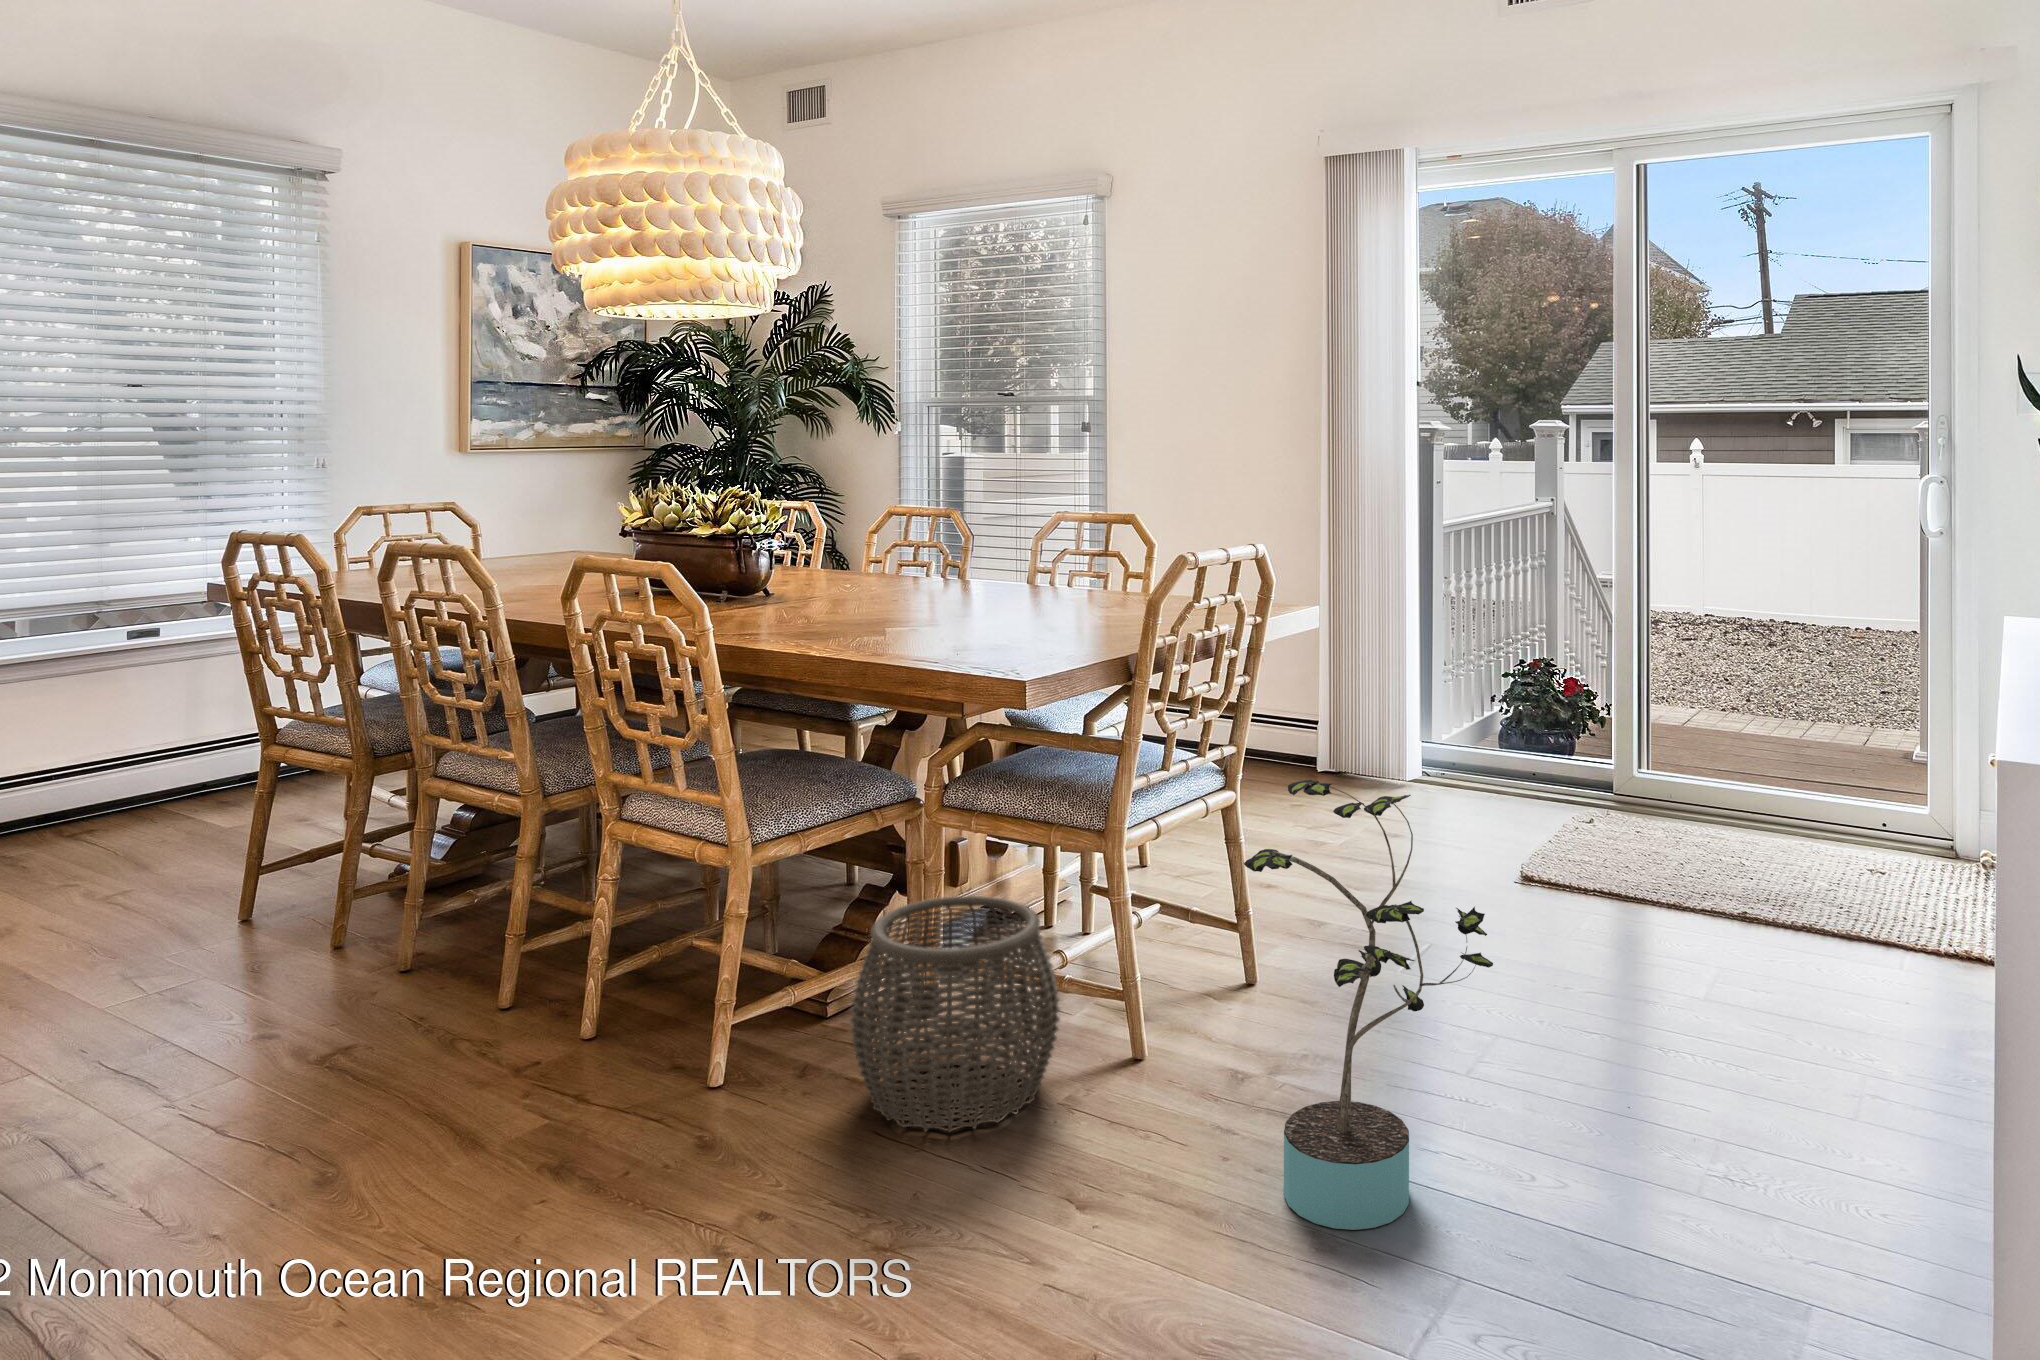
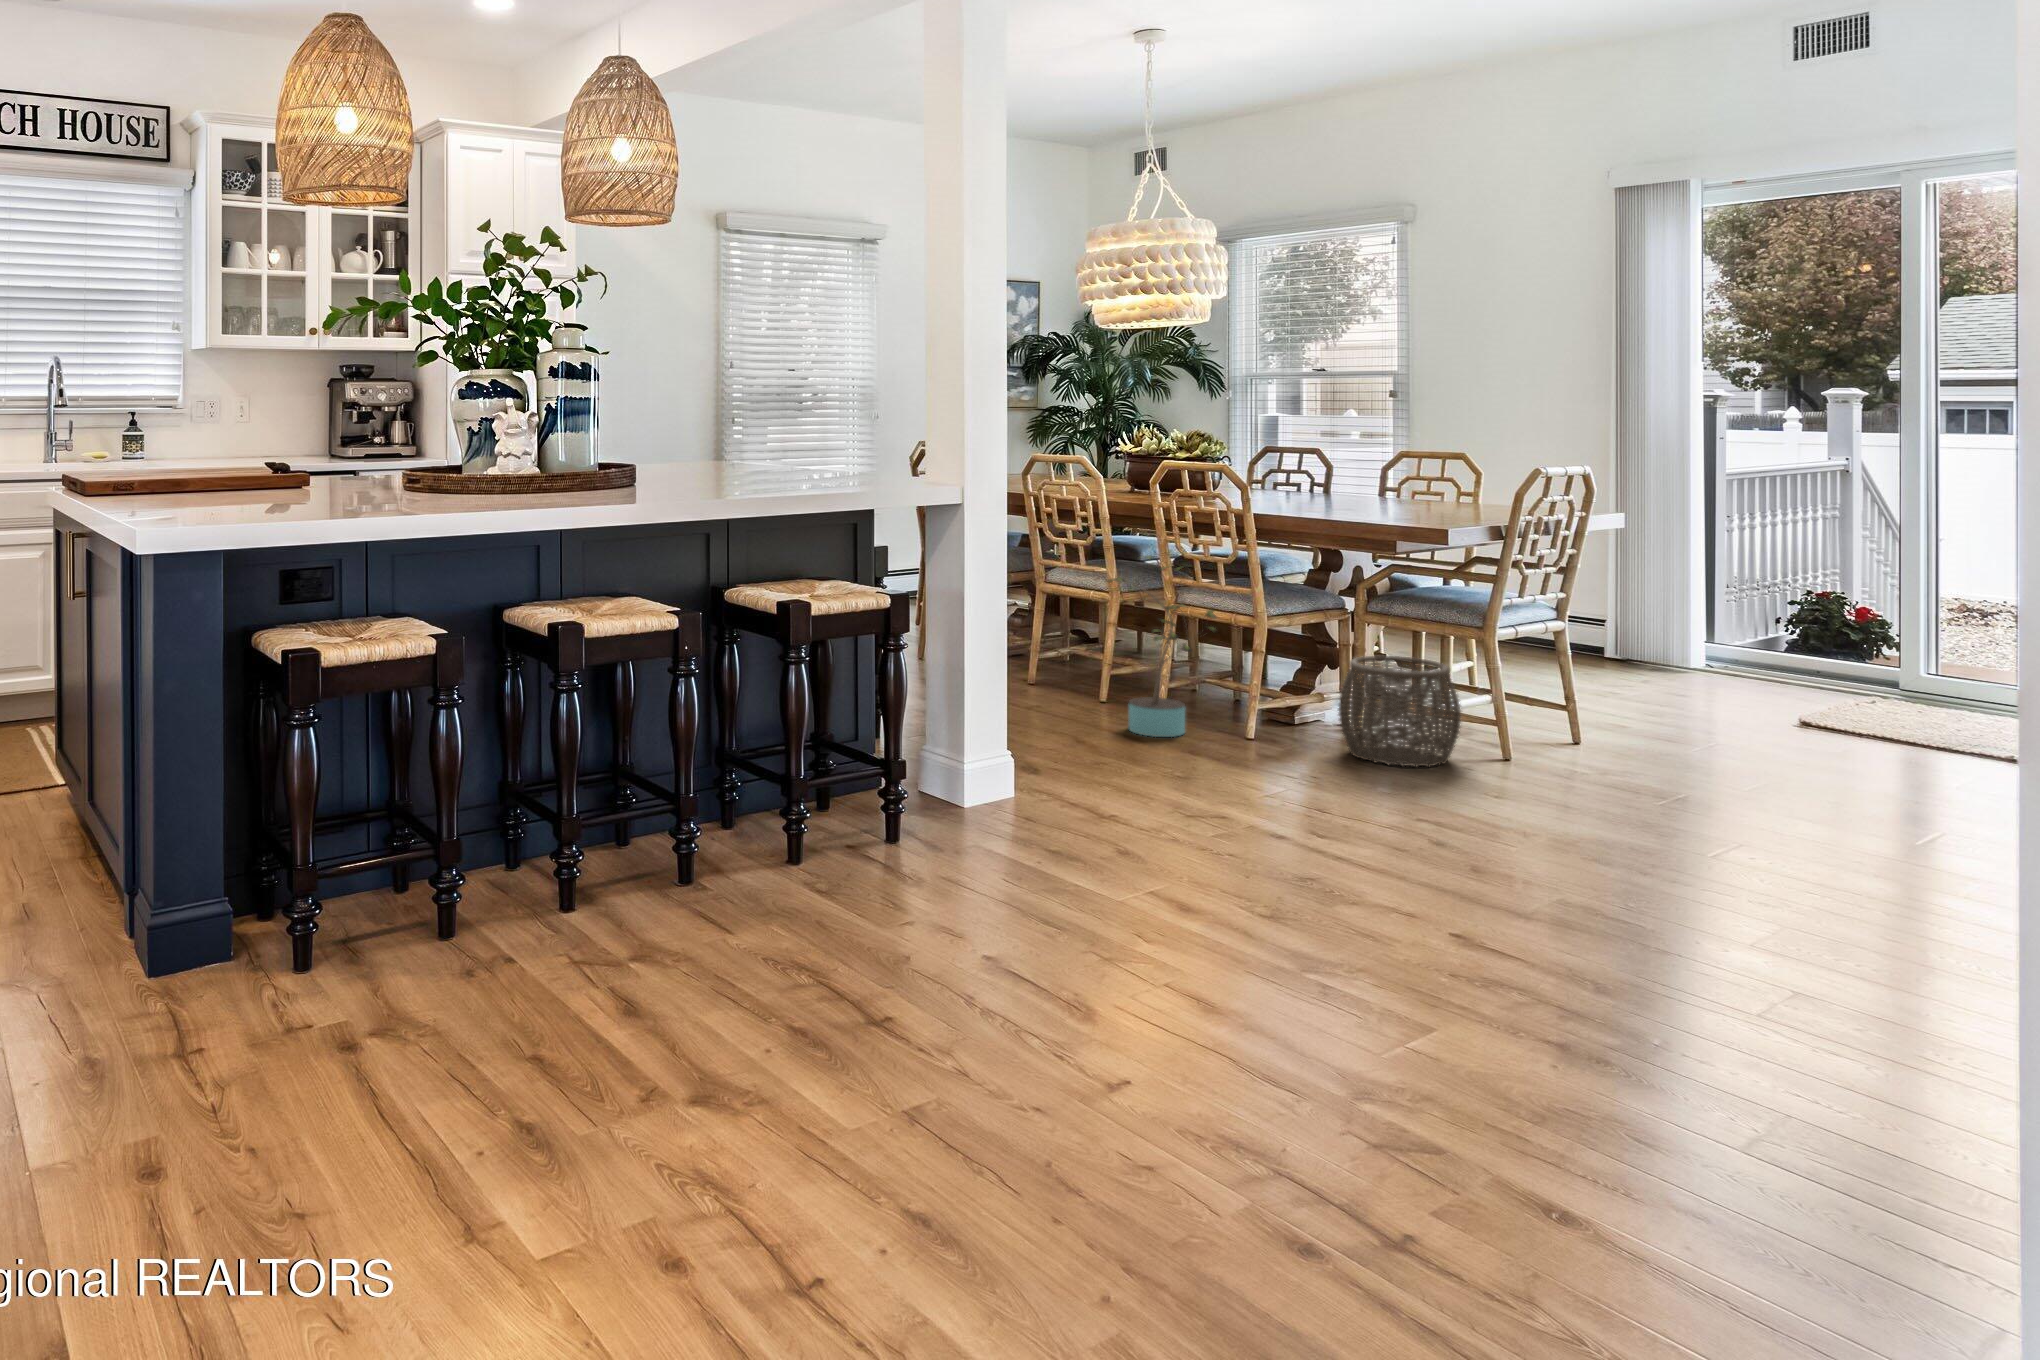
potted plant: present [1244,780,1493,1230] -> present [1108,555,1216,737]

